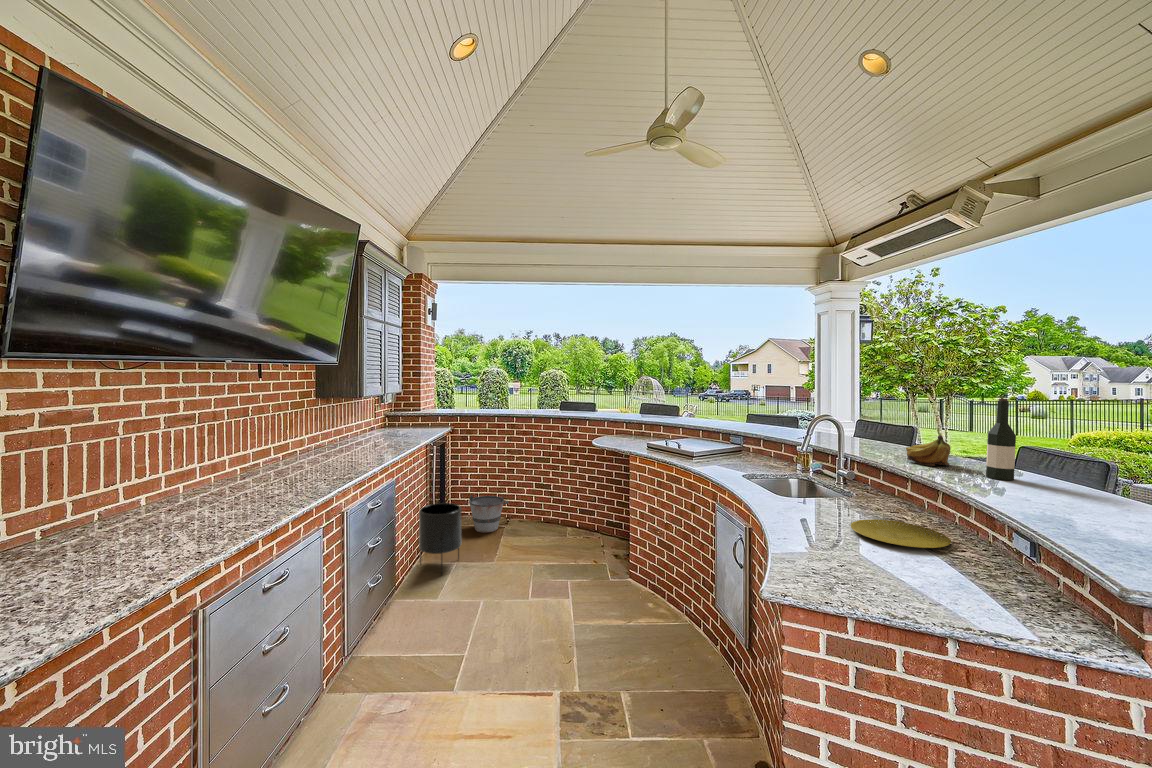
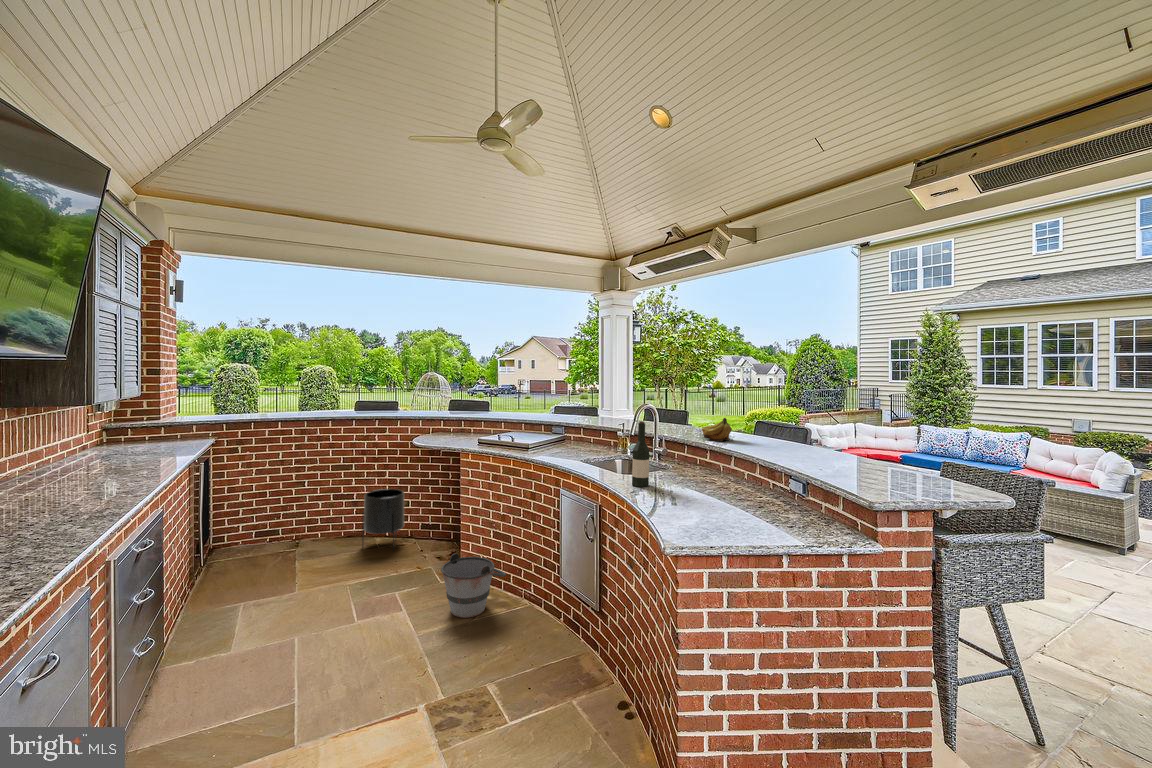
wine bottle: present [986,399,1016,480] -> present [632,421,649,487]
bucket: present [469,495,508,533] -> present [441,554,506,618]
planter: present [419,503,462,574] -> present [362,489,404,551]
plate: present [851,519,951,548] -> none [685,484,750,500]

